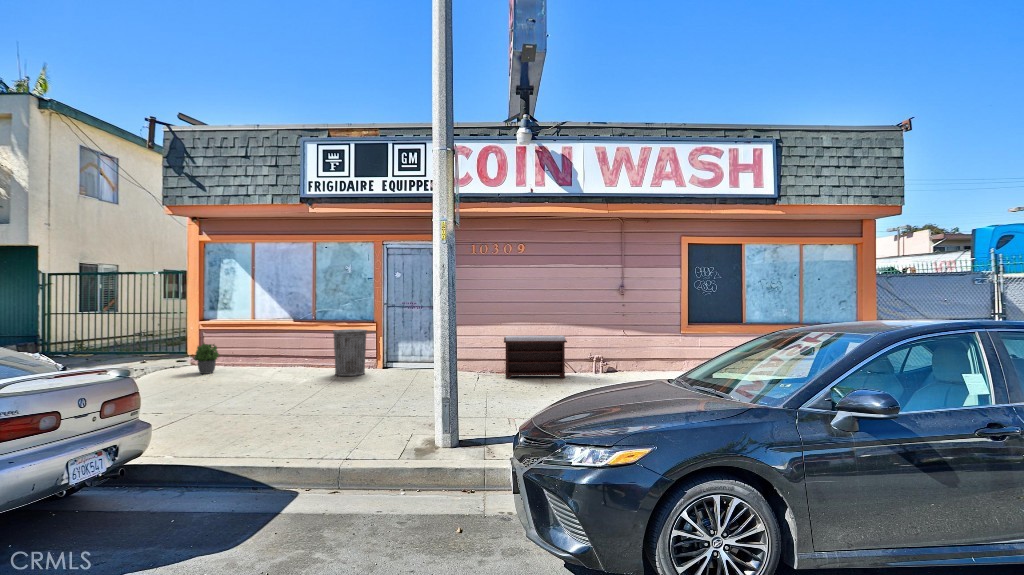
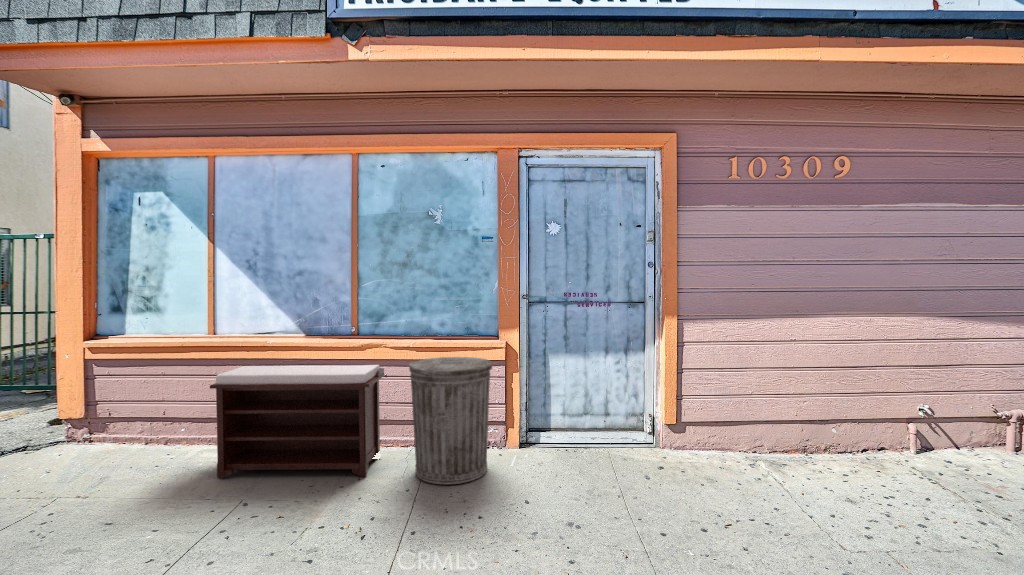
bench: present [504,335,567,379] -> present [210,365,384,478]
potted plant: present [194,343,219,374] -> none [52,395,127,475]

